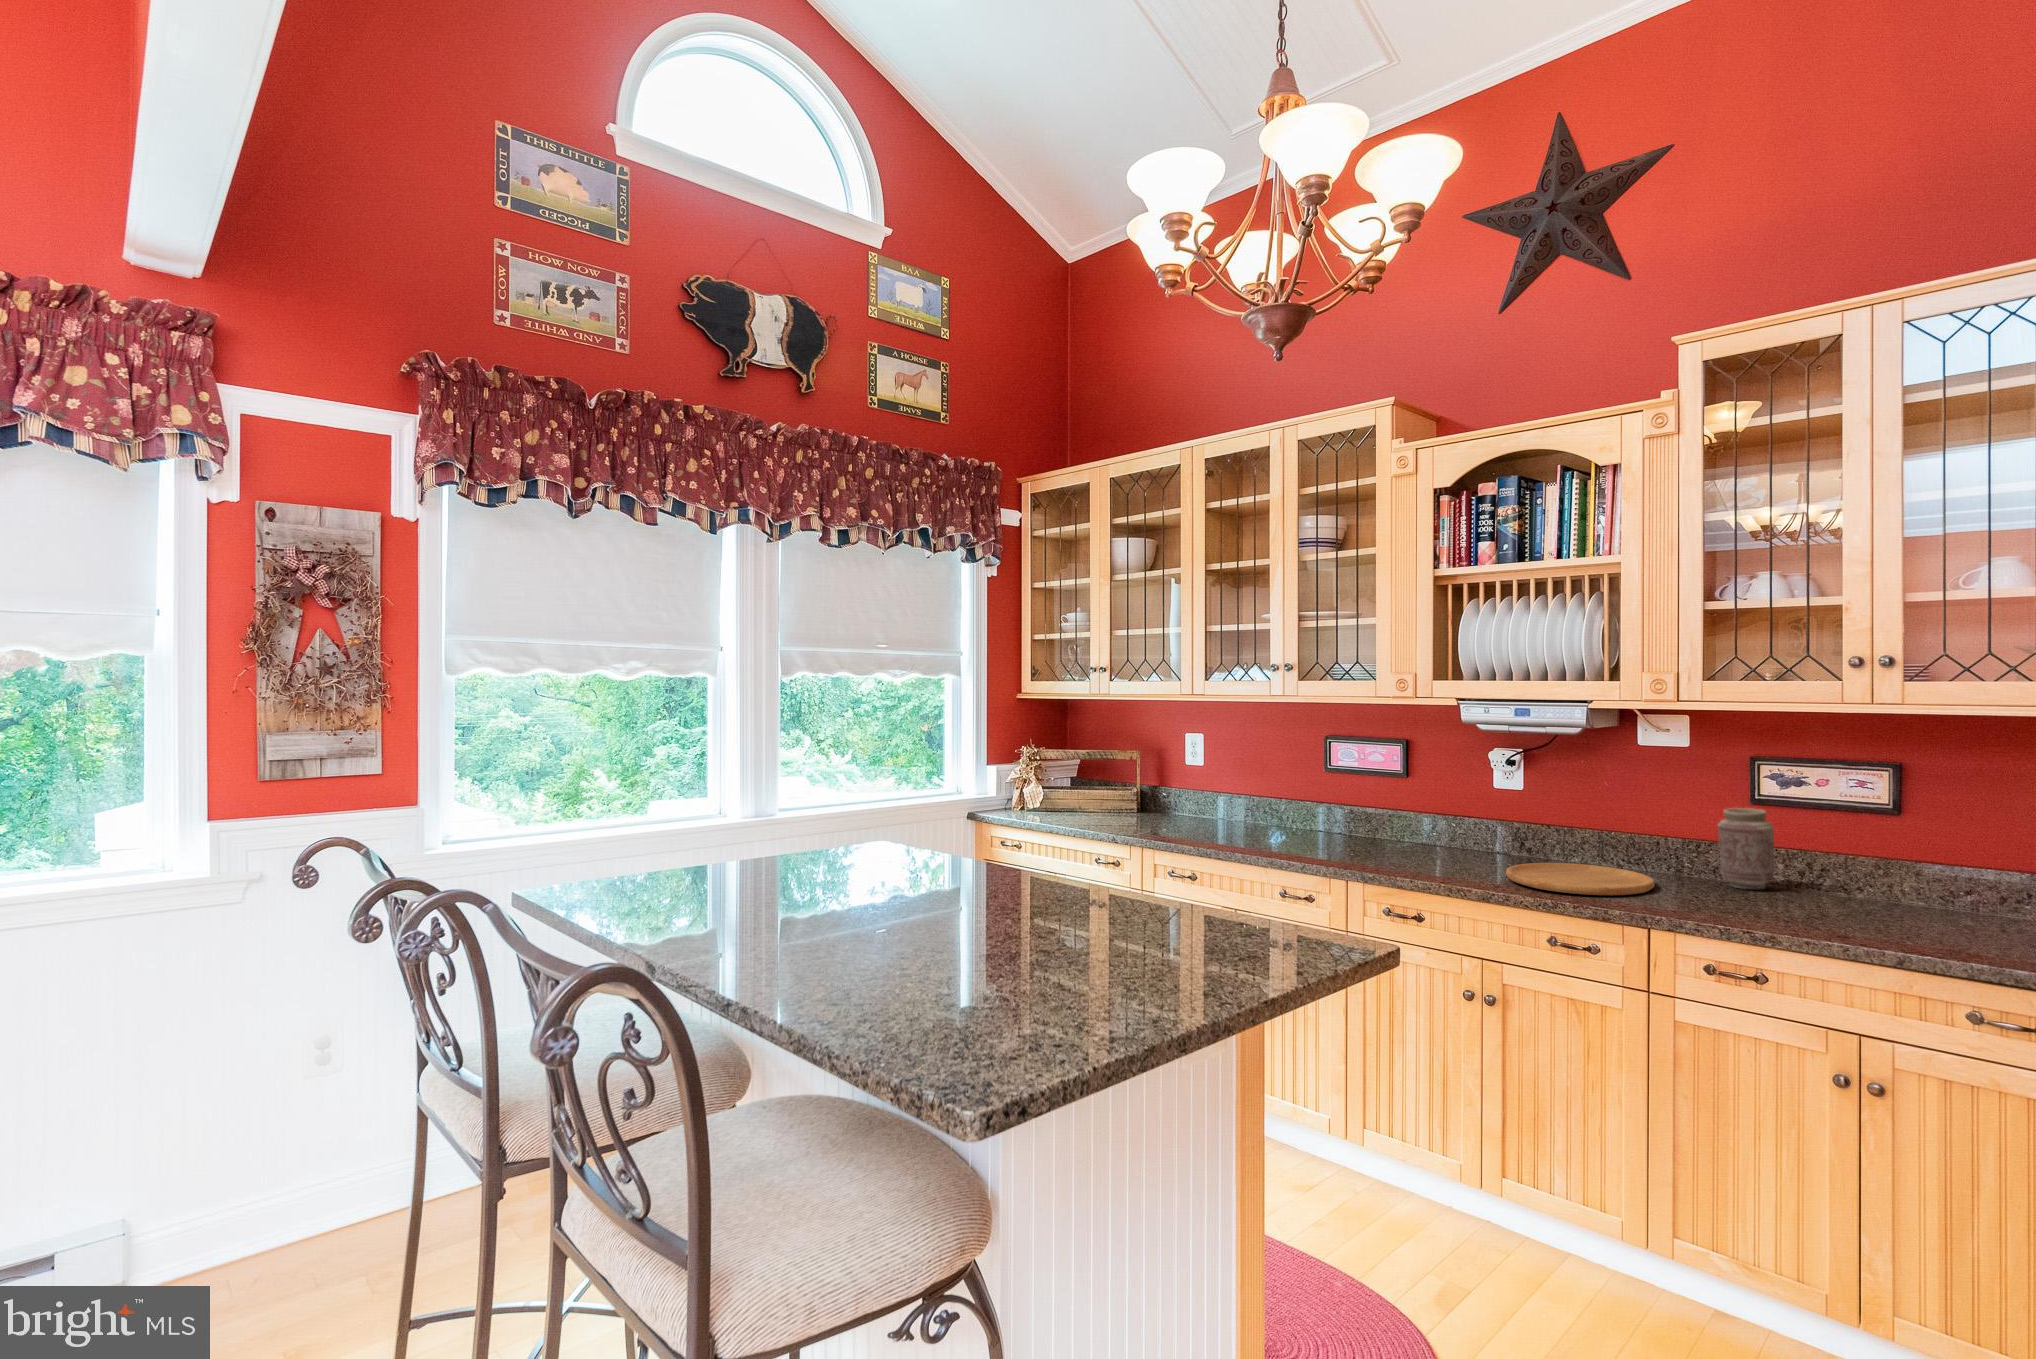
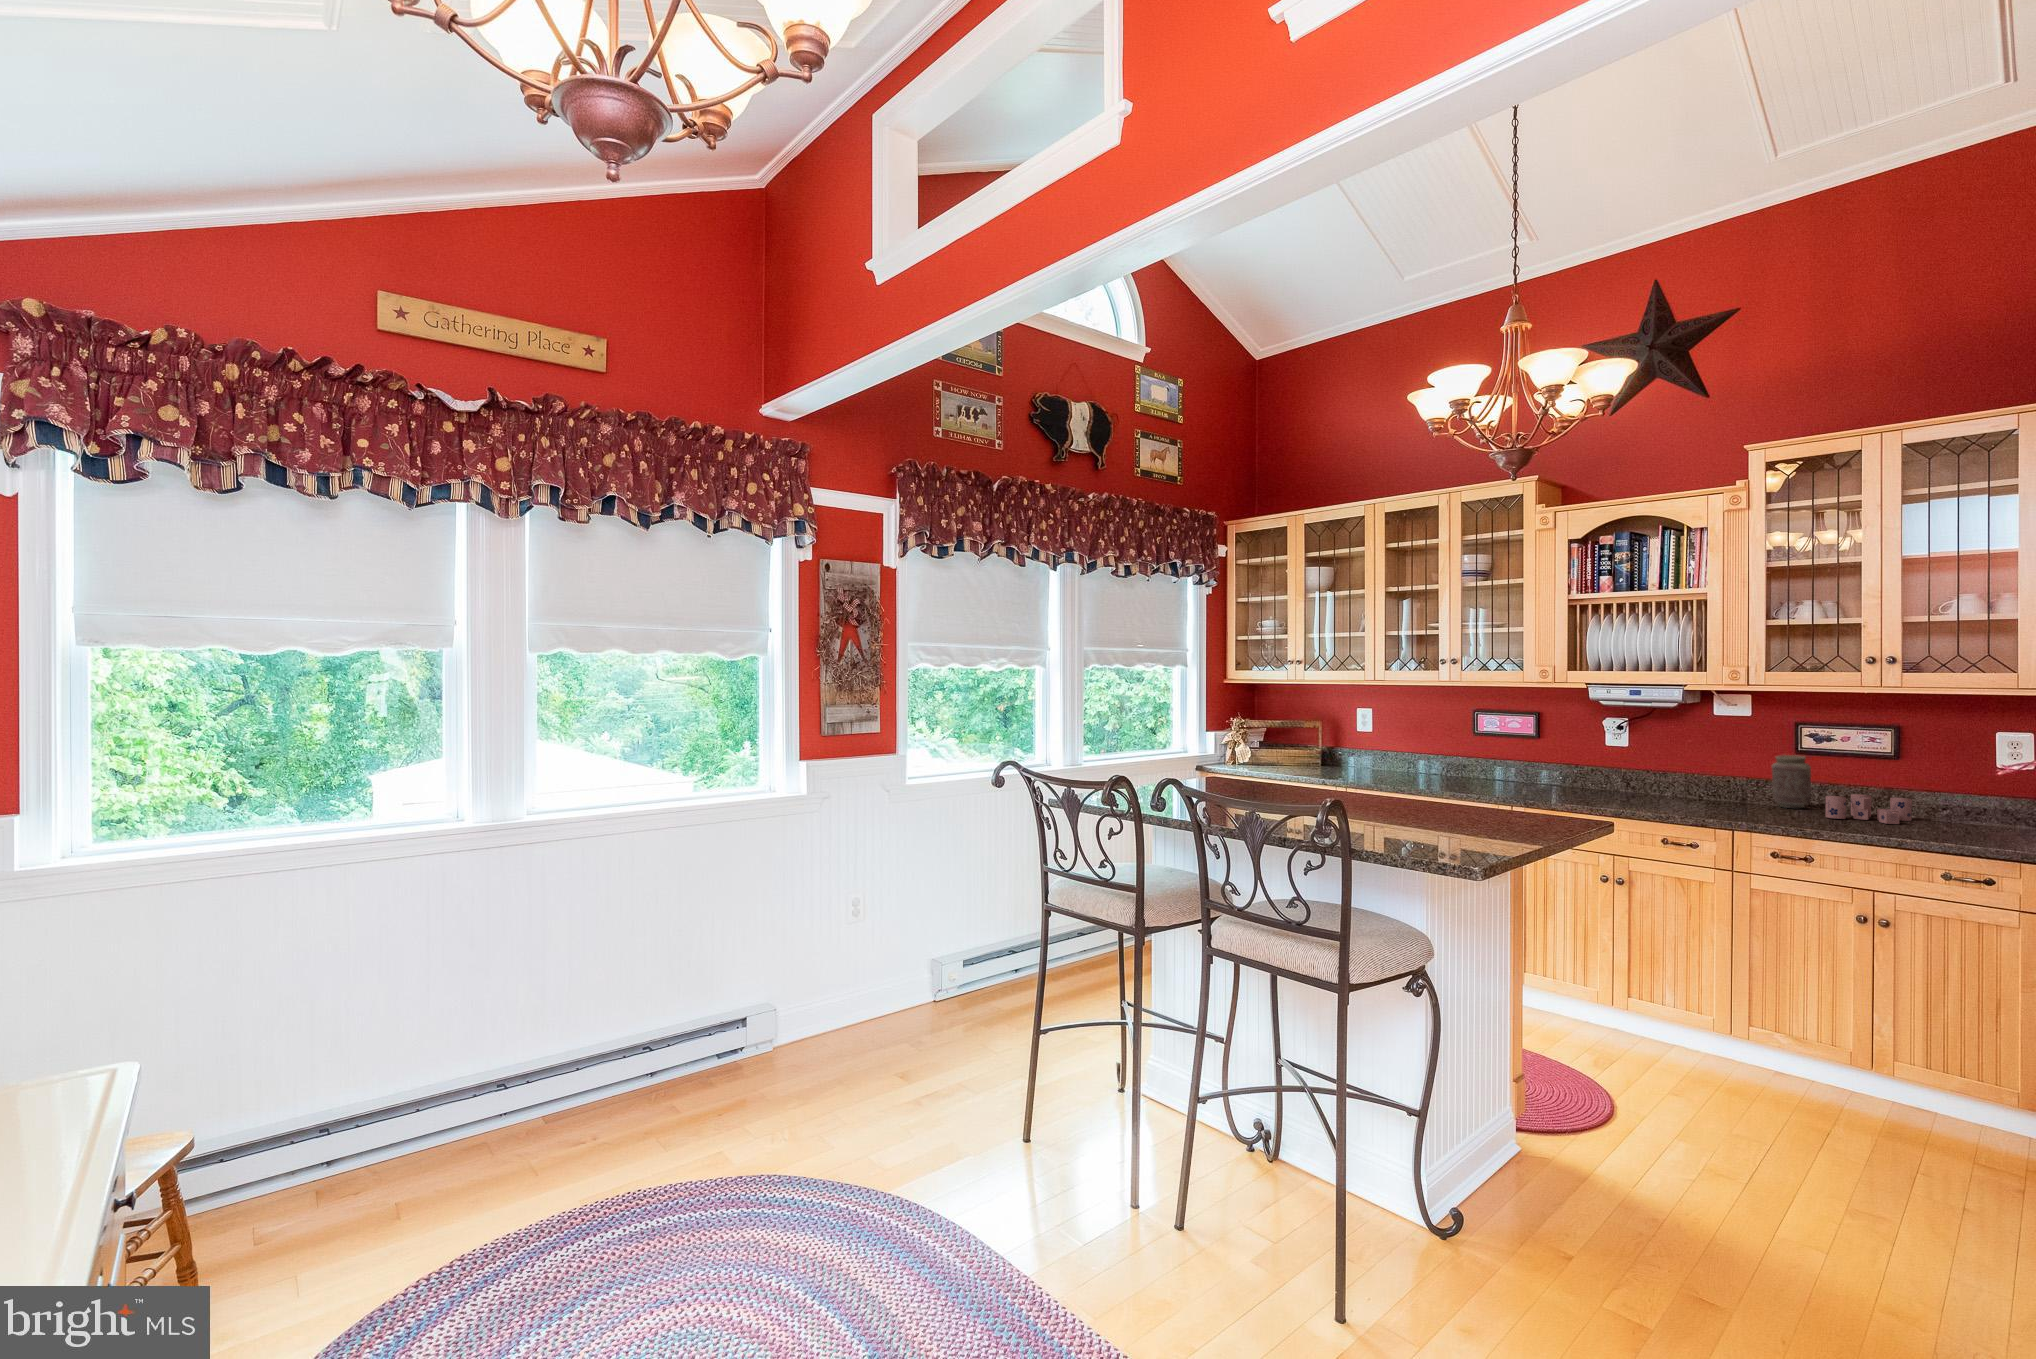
cutting board: present [1506,863,1655,895] -> none [1621,793,1728,811]
candle: none [1792,870,1919,921] -> present [1826,794,1912,824]

